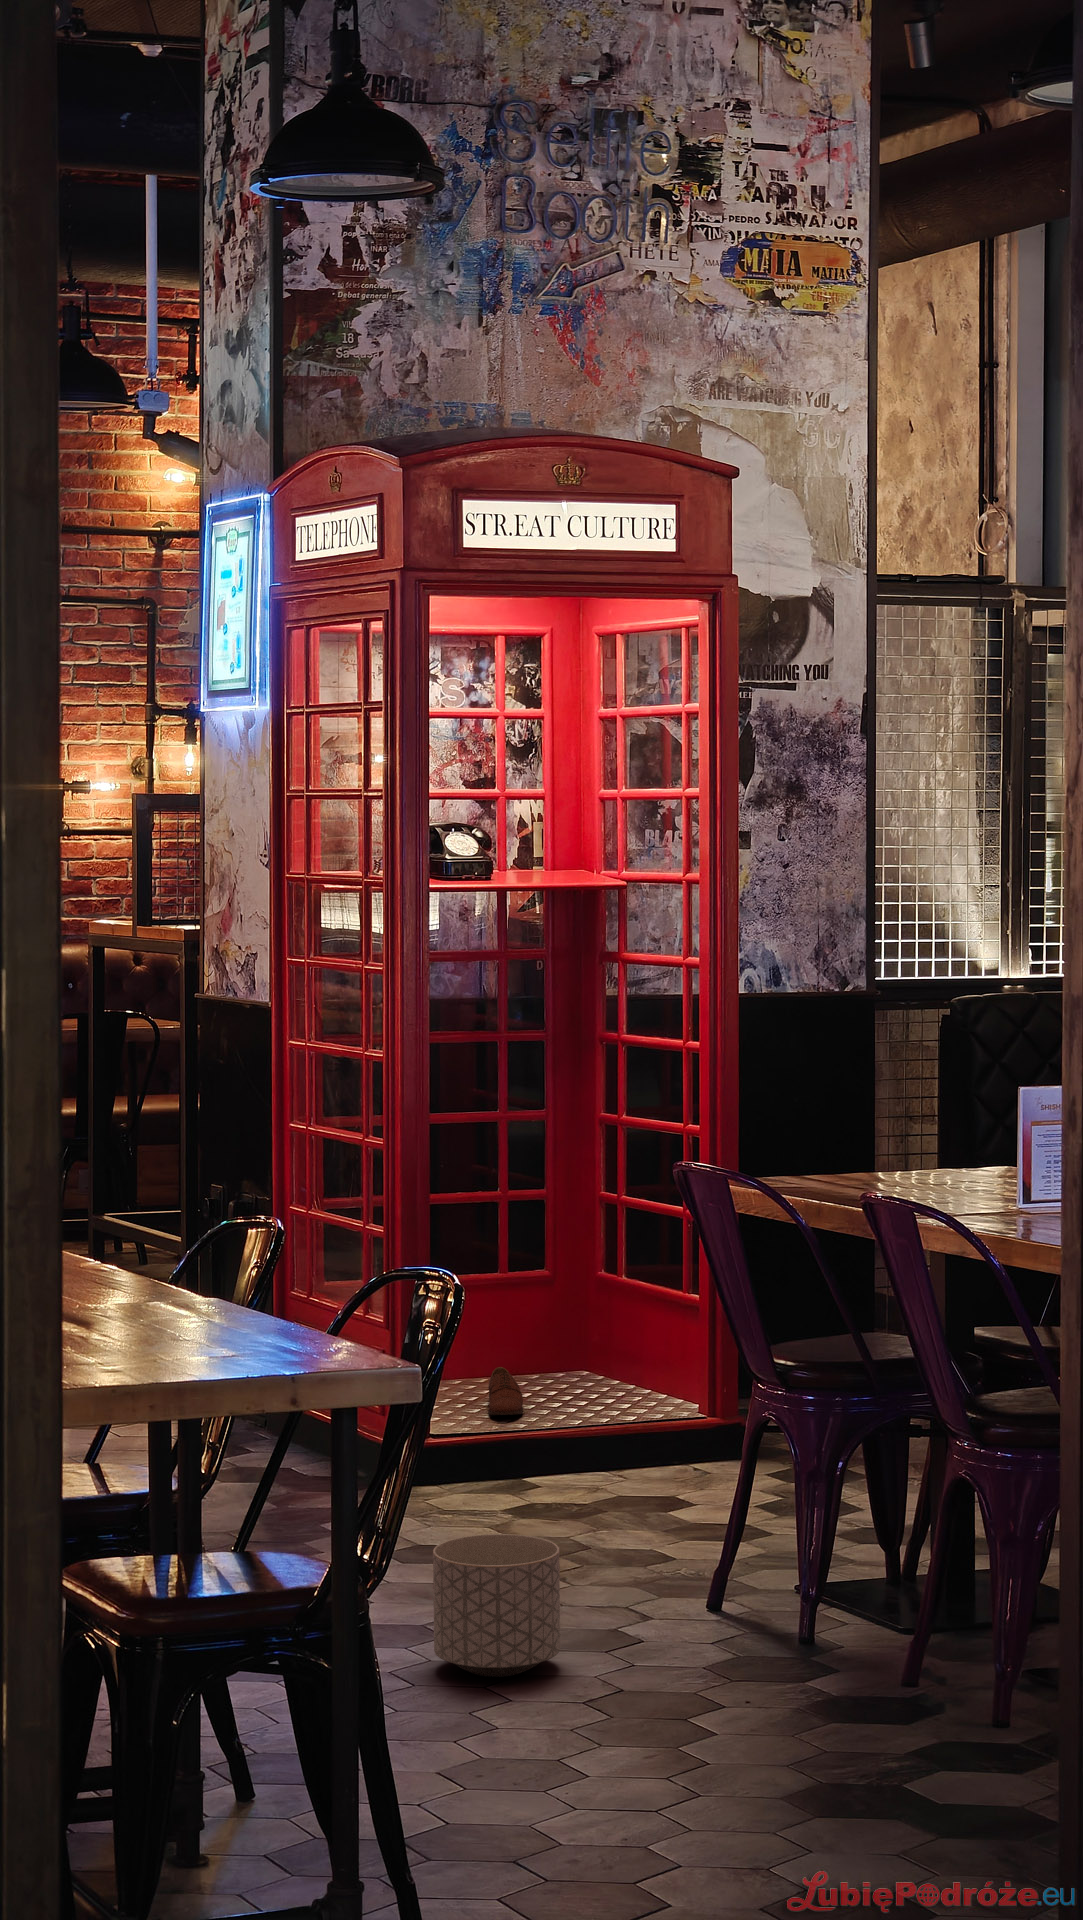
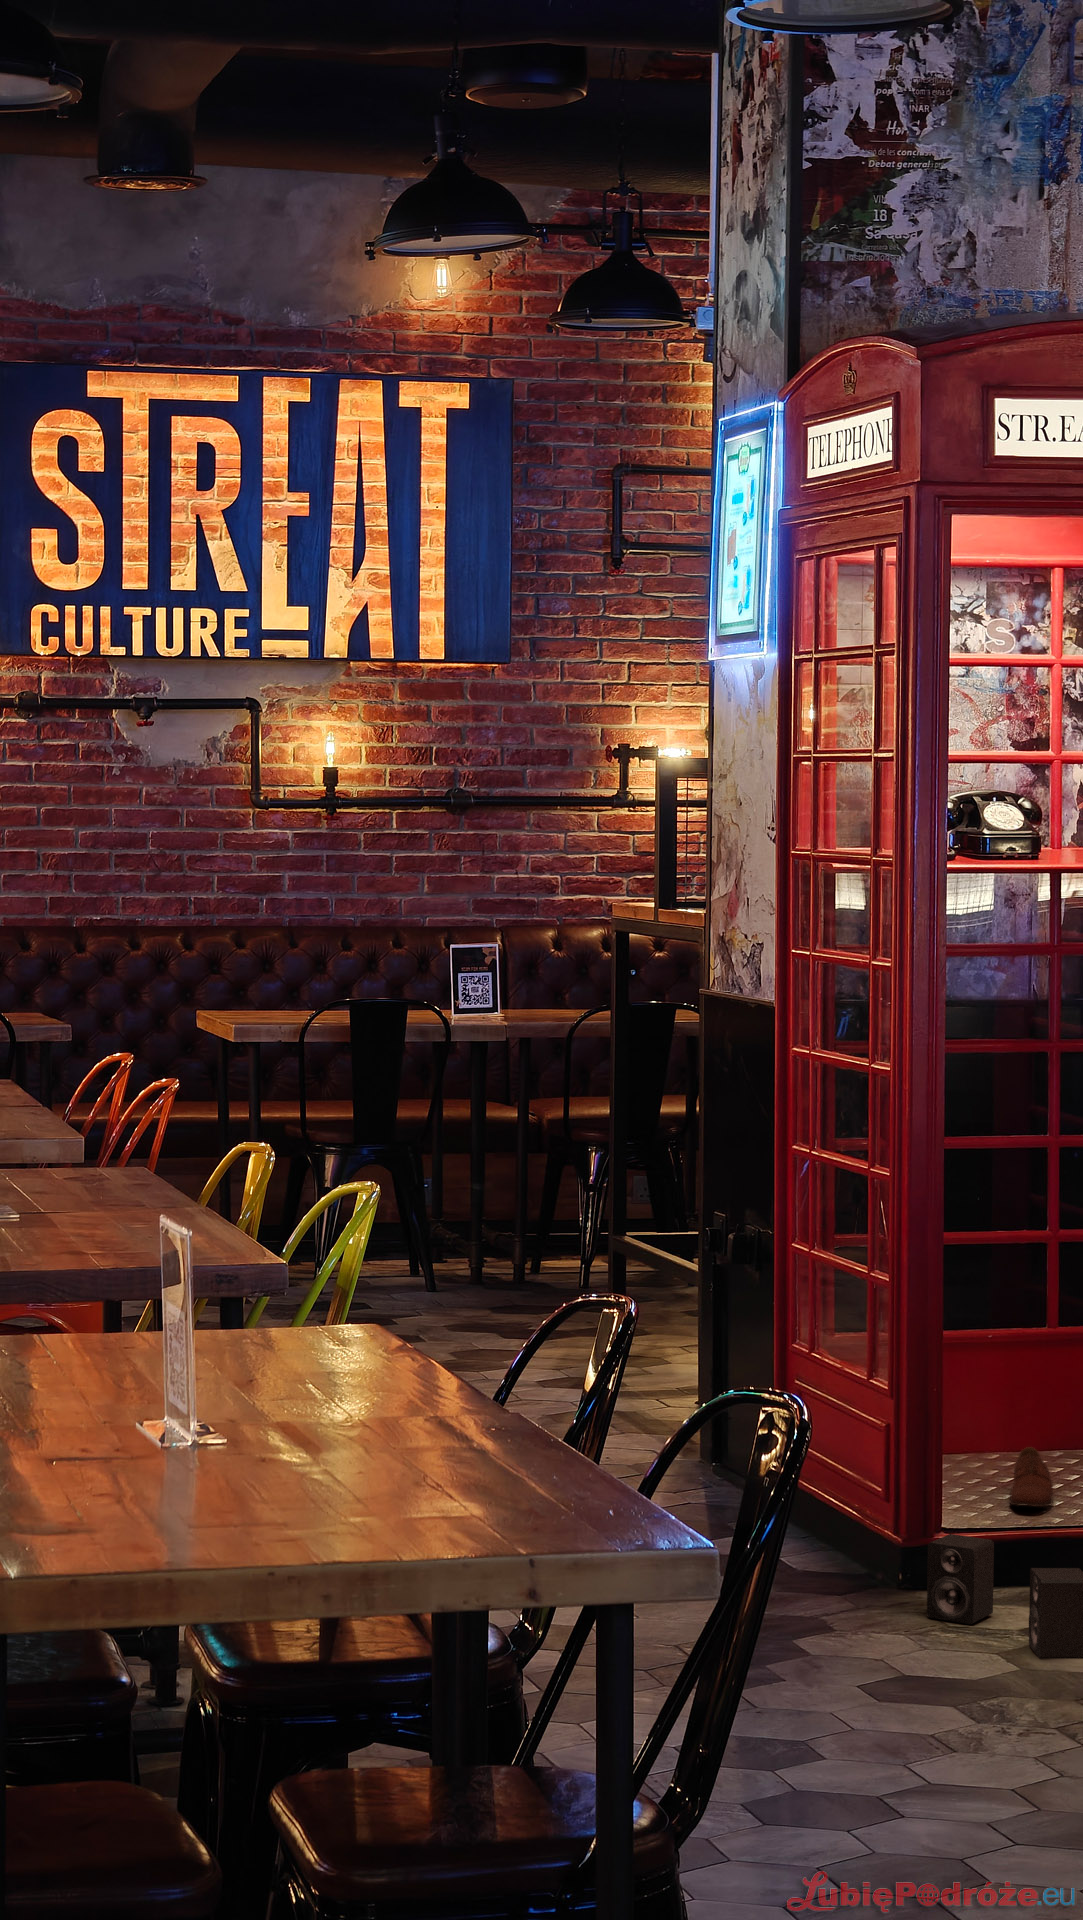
speaker: none [434,1440,574,1534] -> present [927,1534,1083,1659]
planter: present [433,1534,560,1677] -> none [864,1664,1024,1845]

